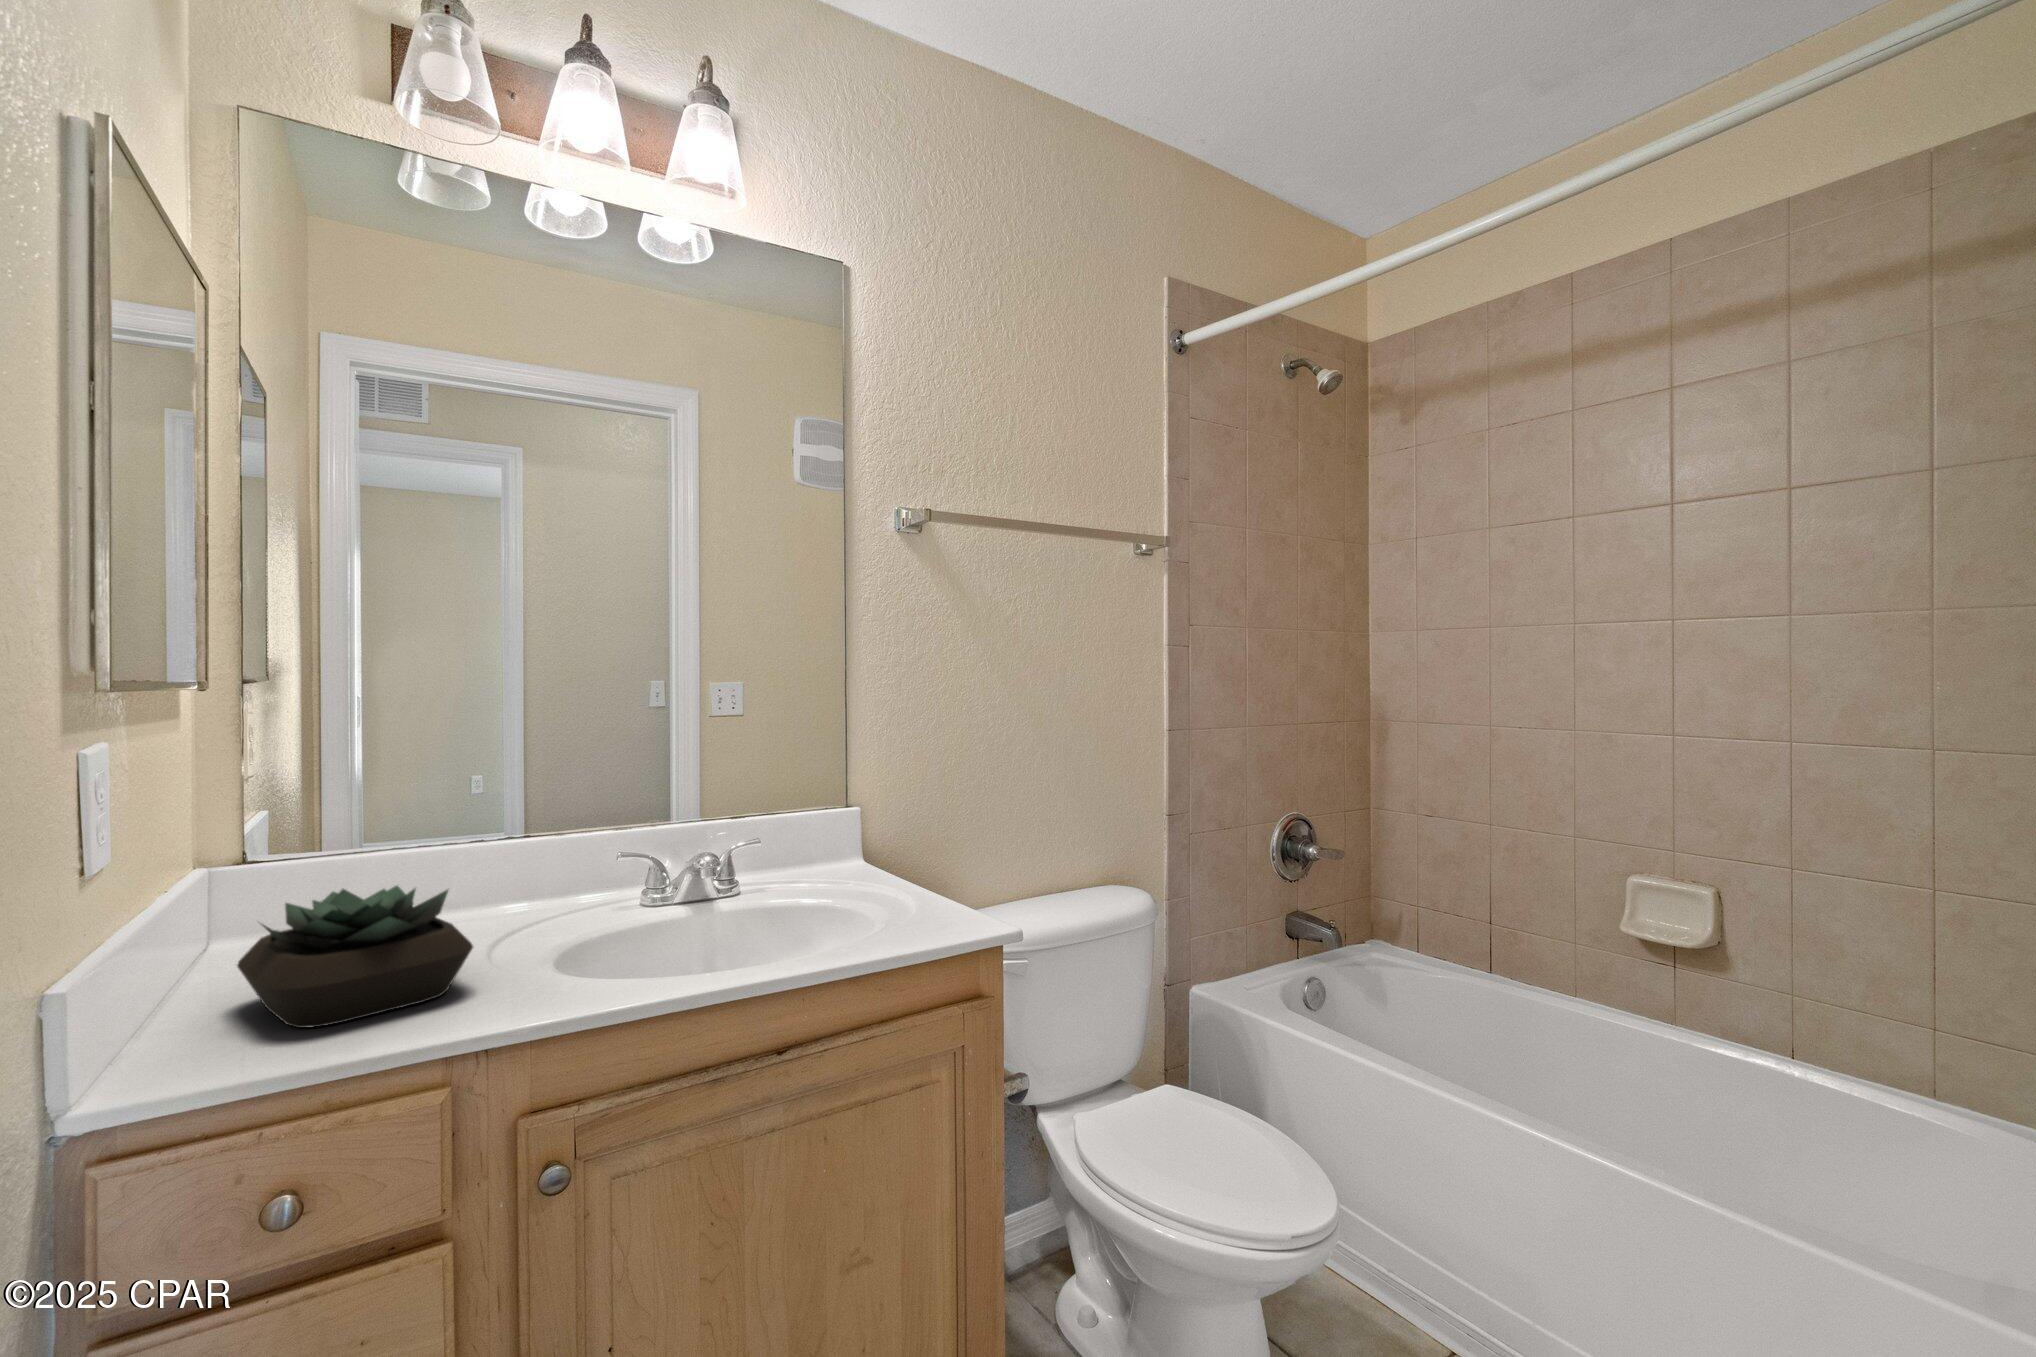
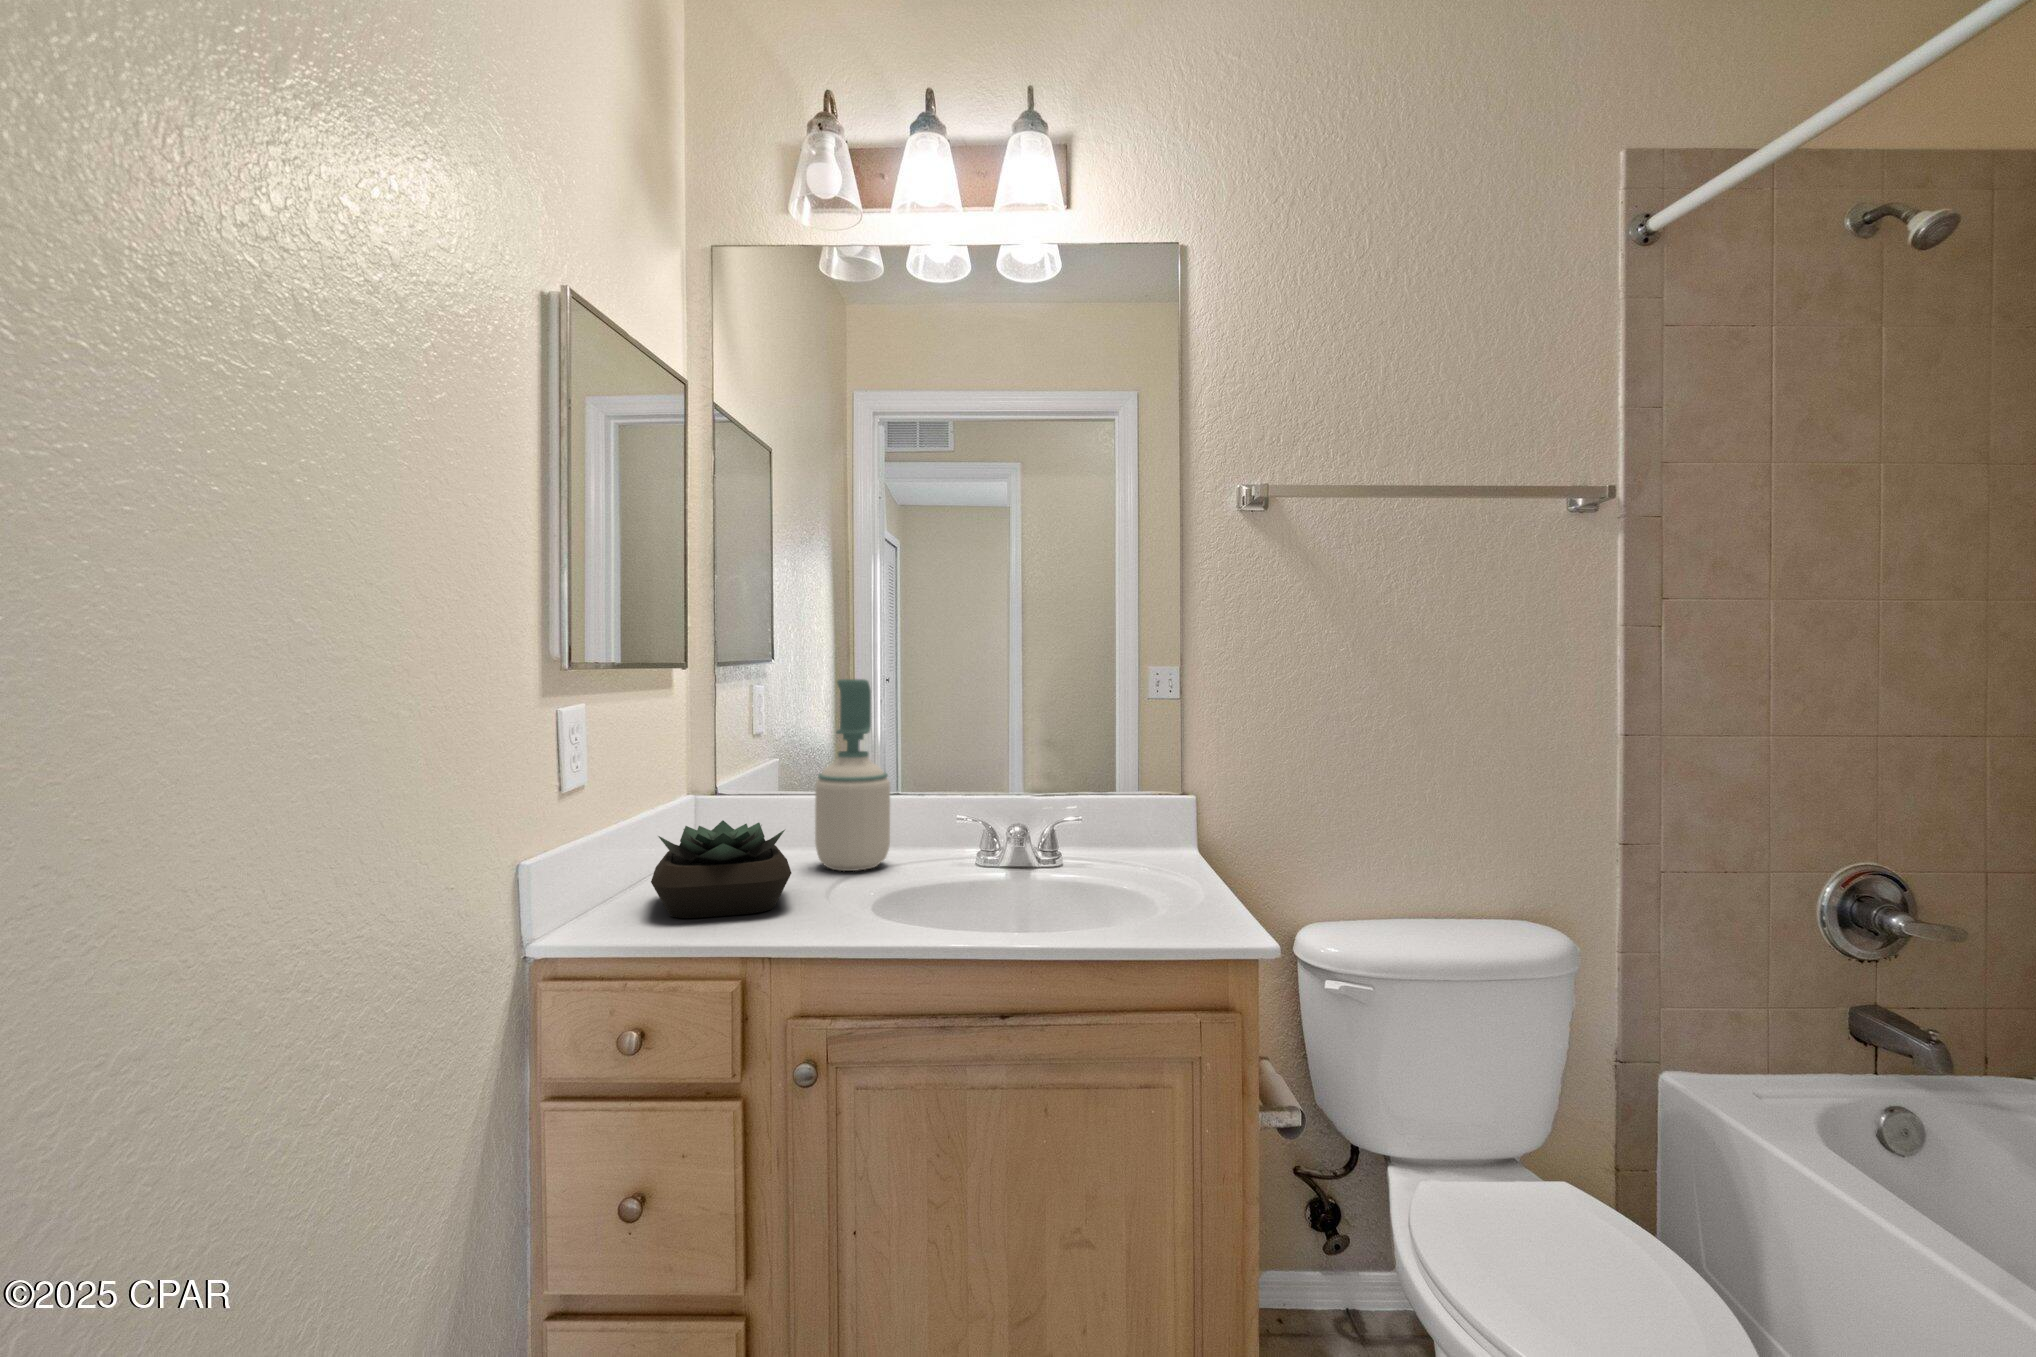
soap bottle: none [435,697,540,934] -> present [815,679,890,871]

